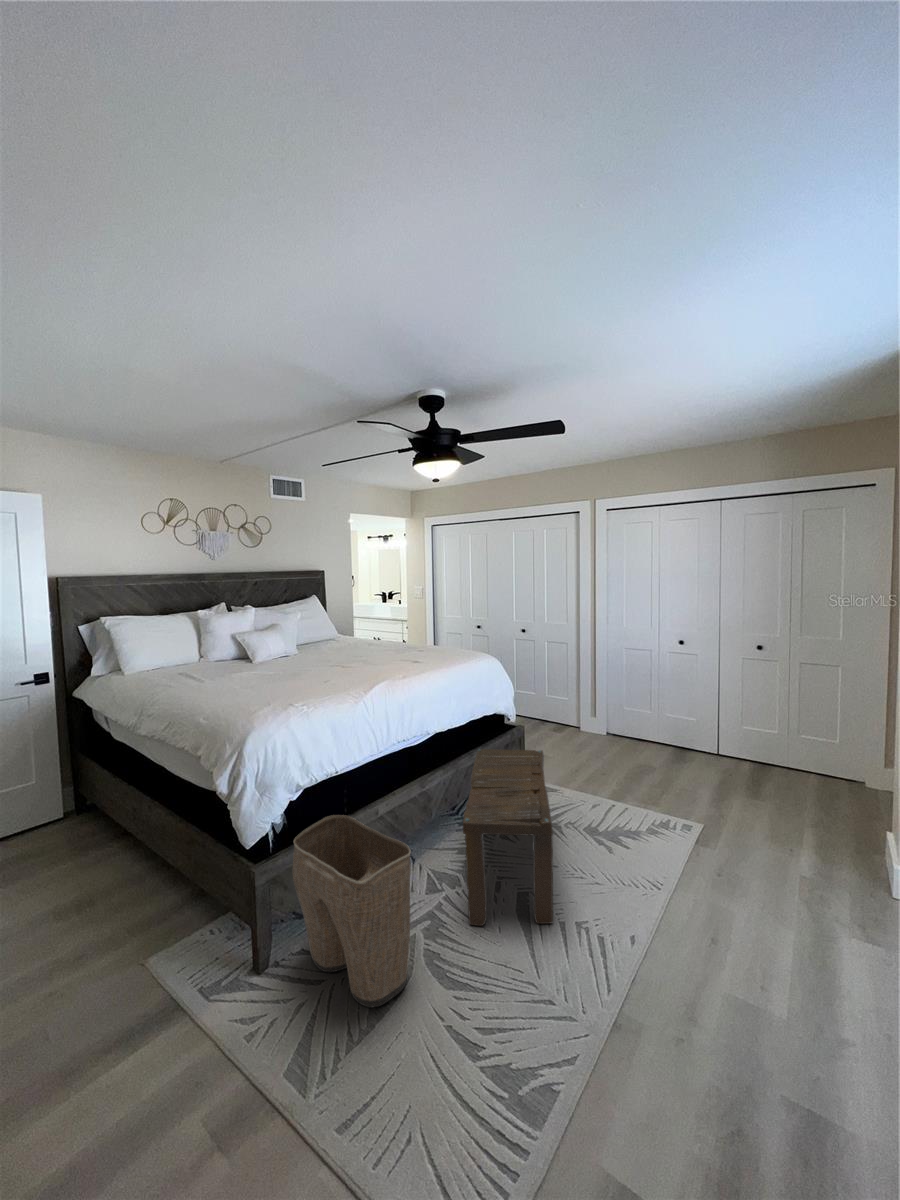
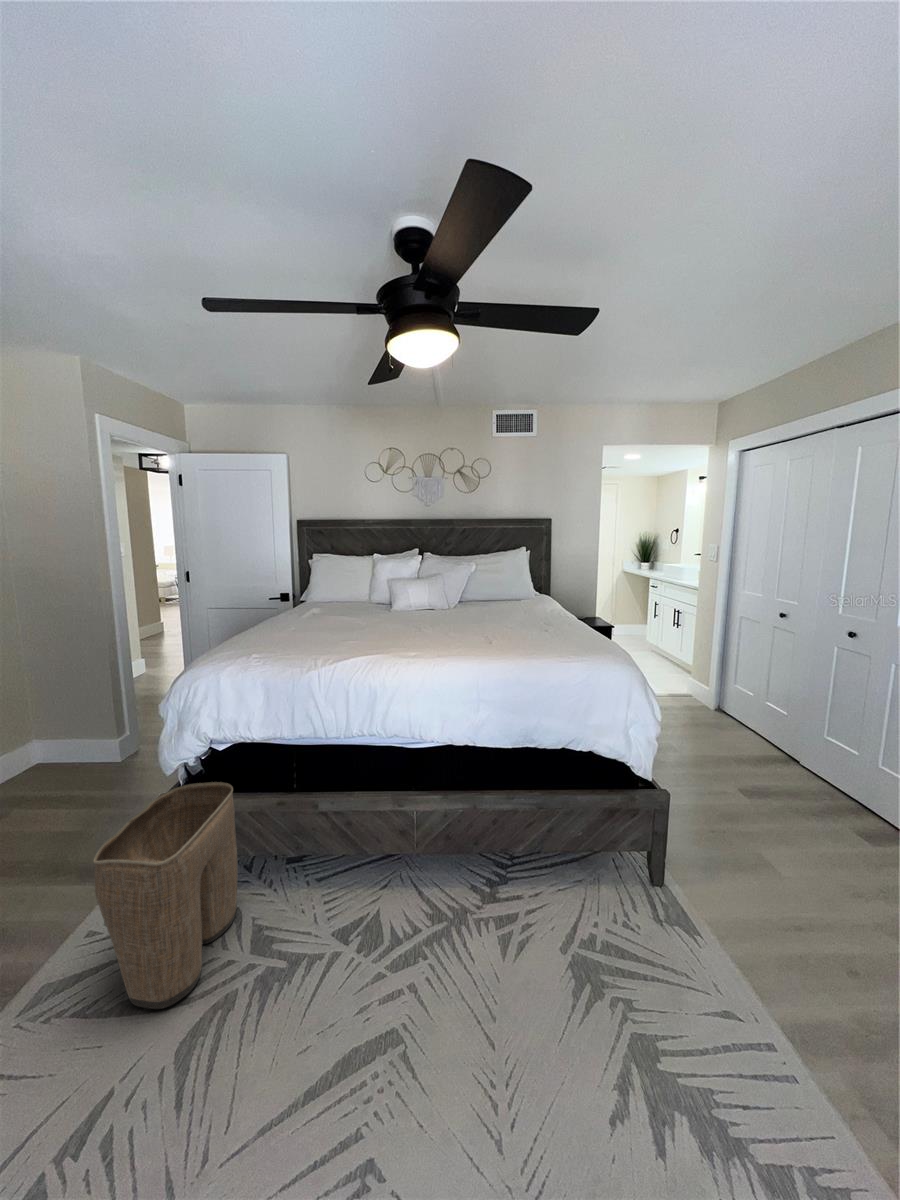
bench: present [463,749,553,926] -> none [291,792,582,1117]

